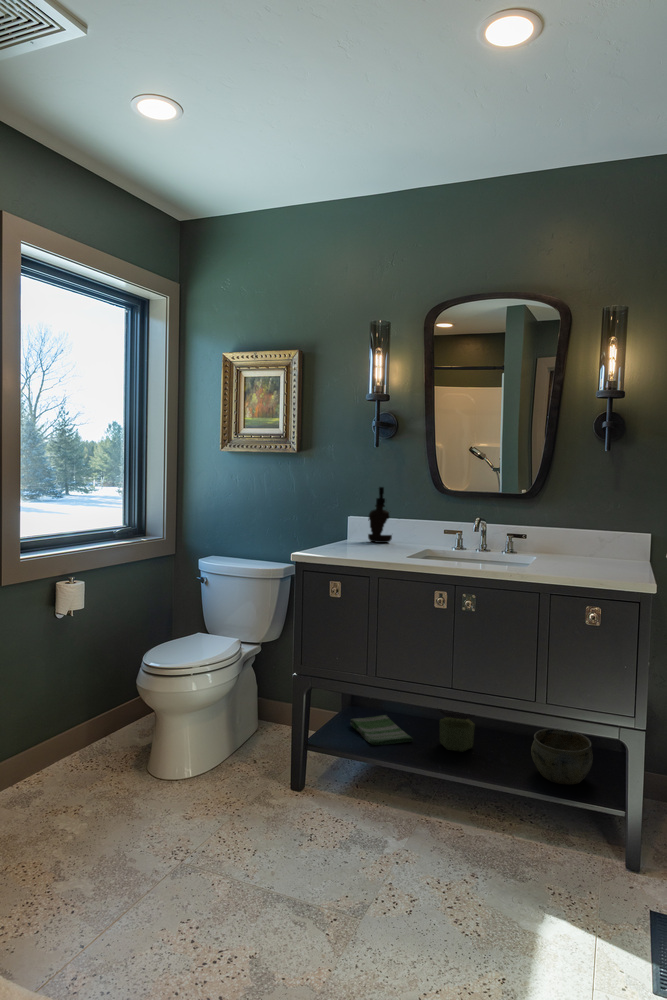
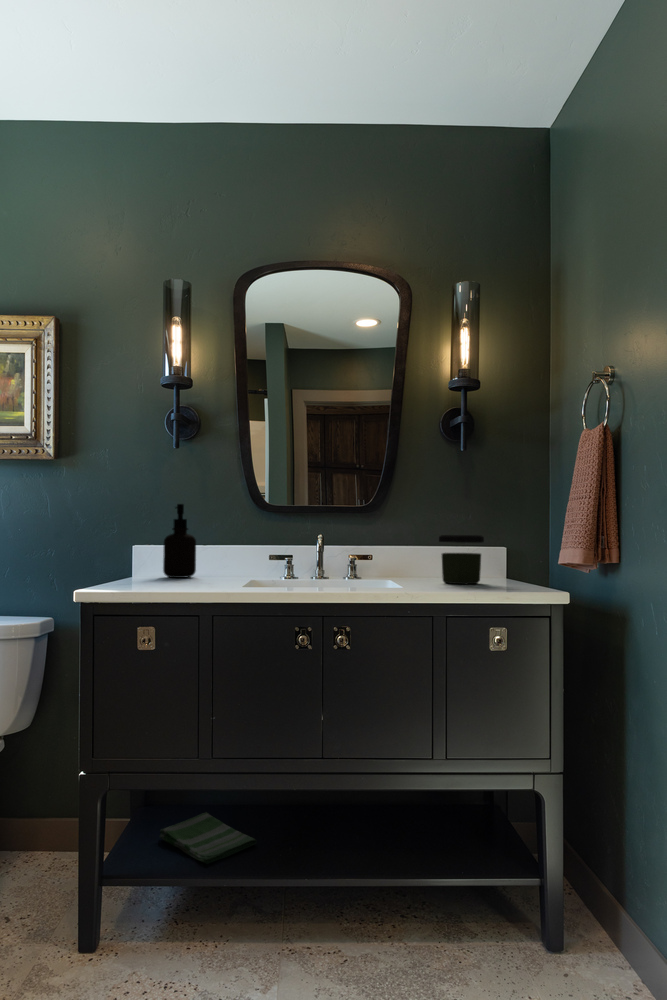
jar: present [438,709,475,752] -> present [439,535,484,584]
ceramic bowl: present [531,729,593,785] -> none [415,788,488,861]

